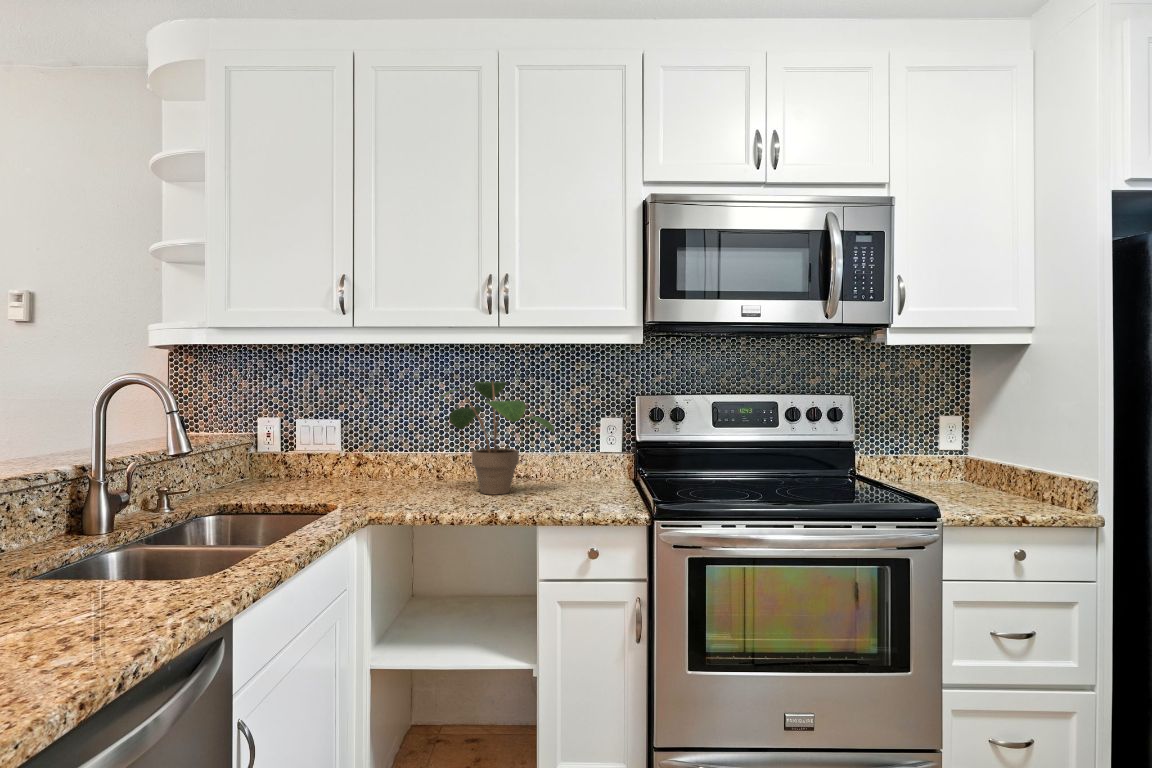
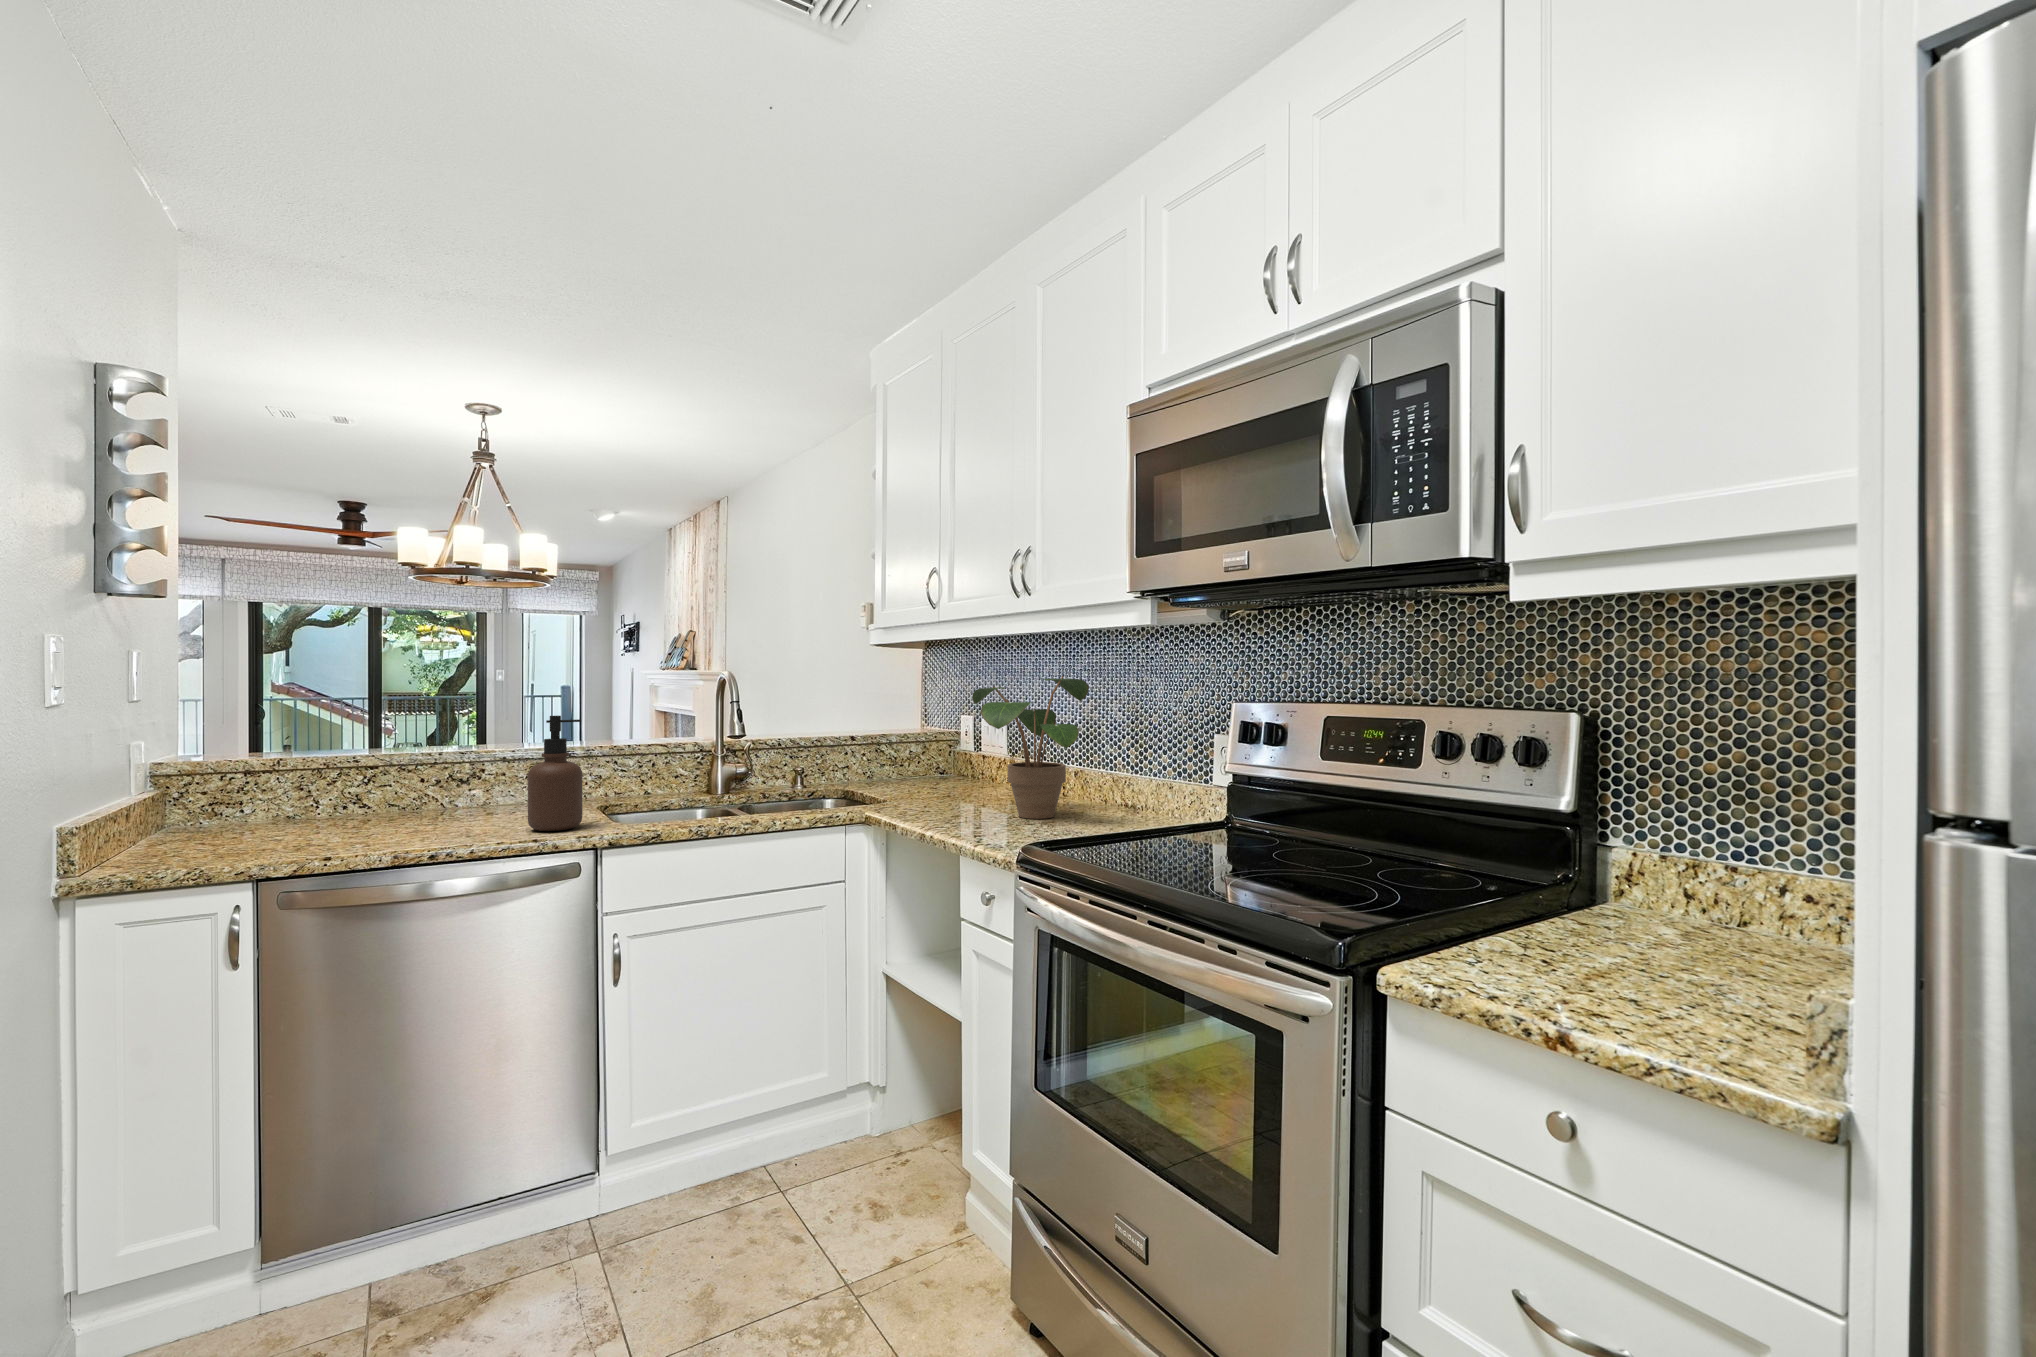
soap dispenser: none [83,437,172,613] -> present [528,716,583,831]

